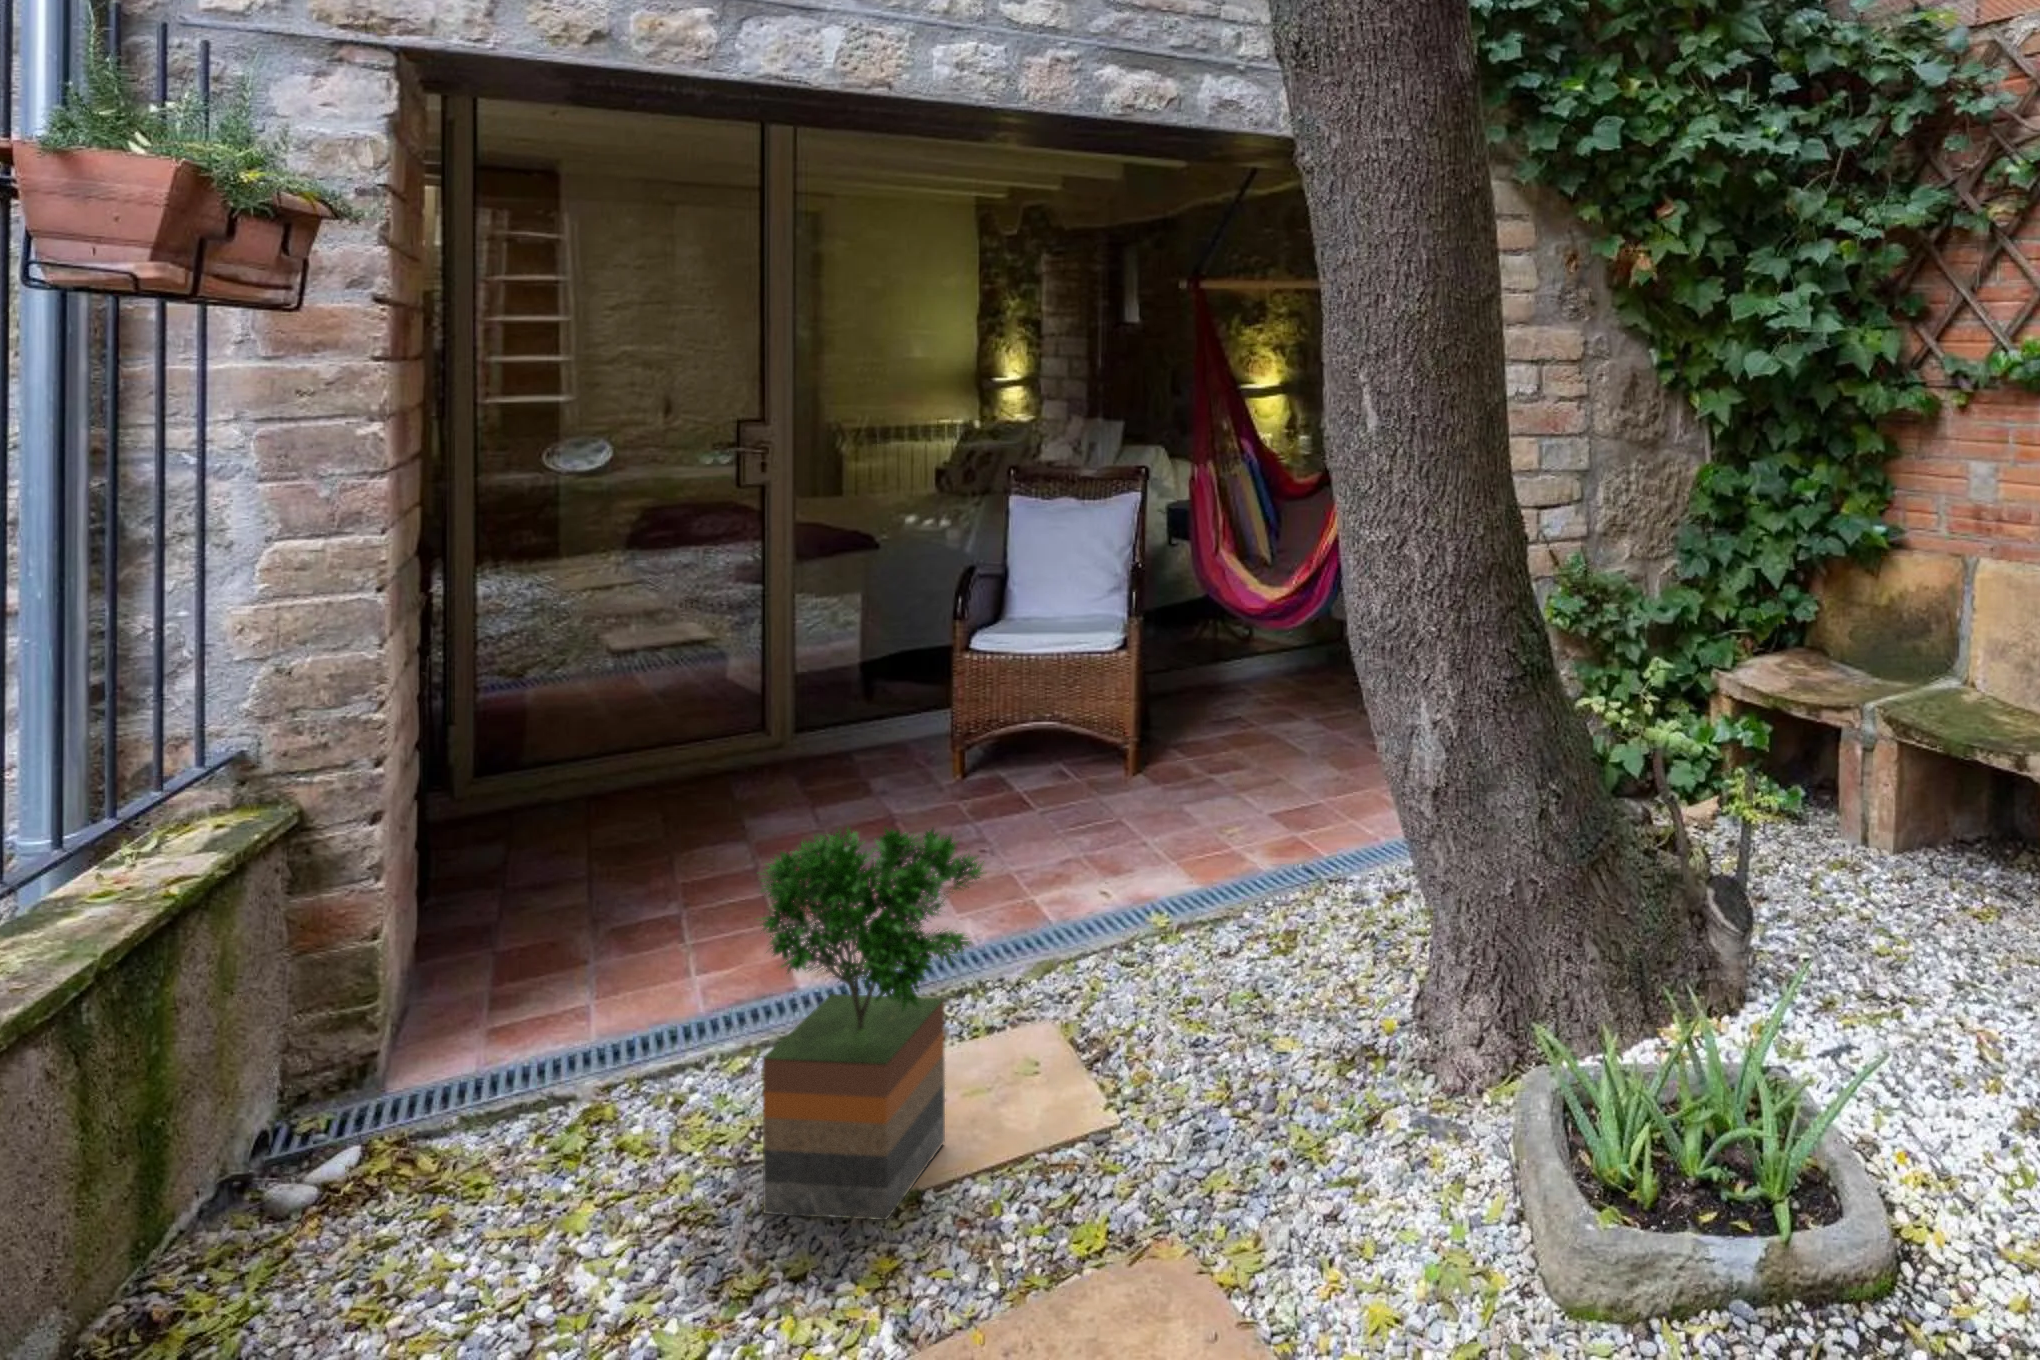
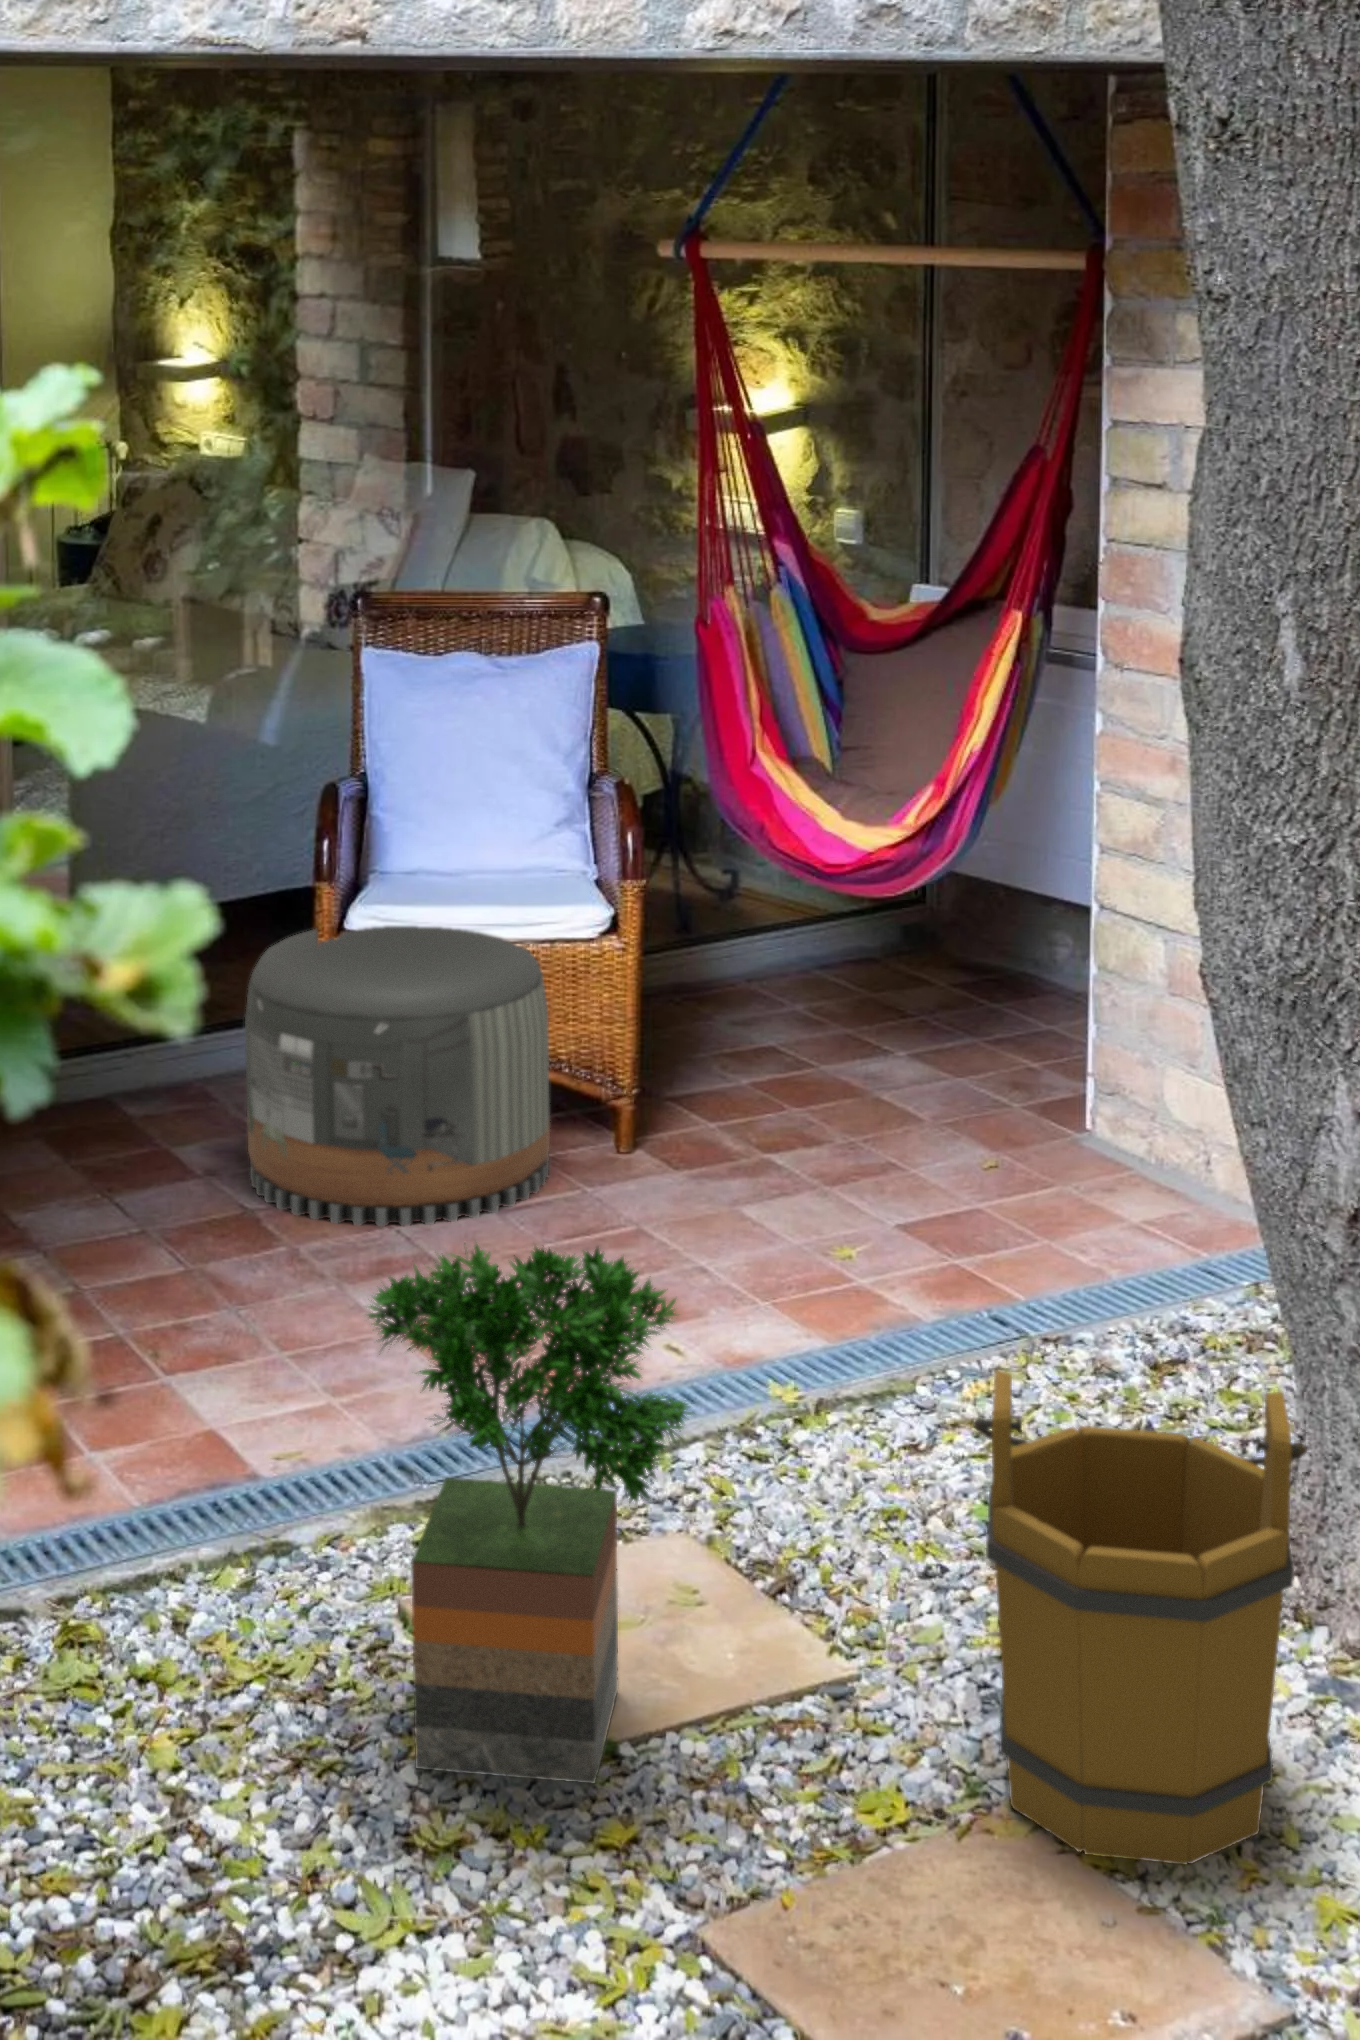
pouf: none [914,652,1098,834] -> present [245,926,550,1227]
bucket: none [1152,904,1374,1268] -> present [973,1371,1307,1865]

